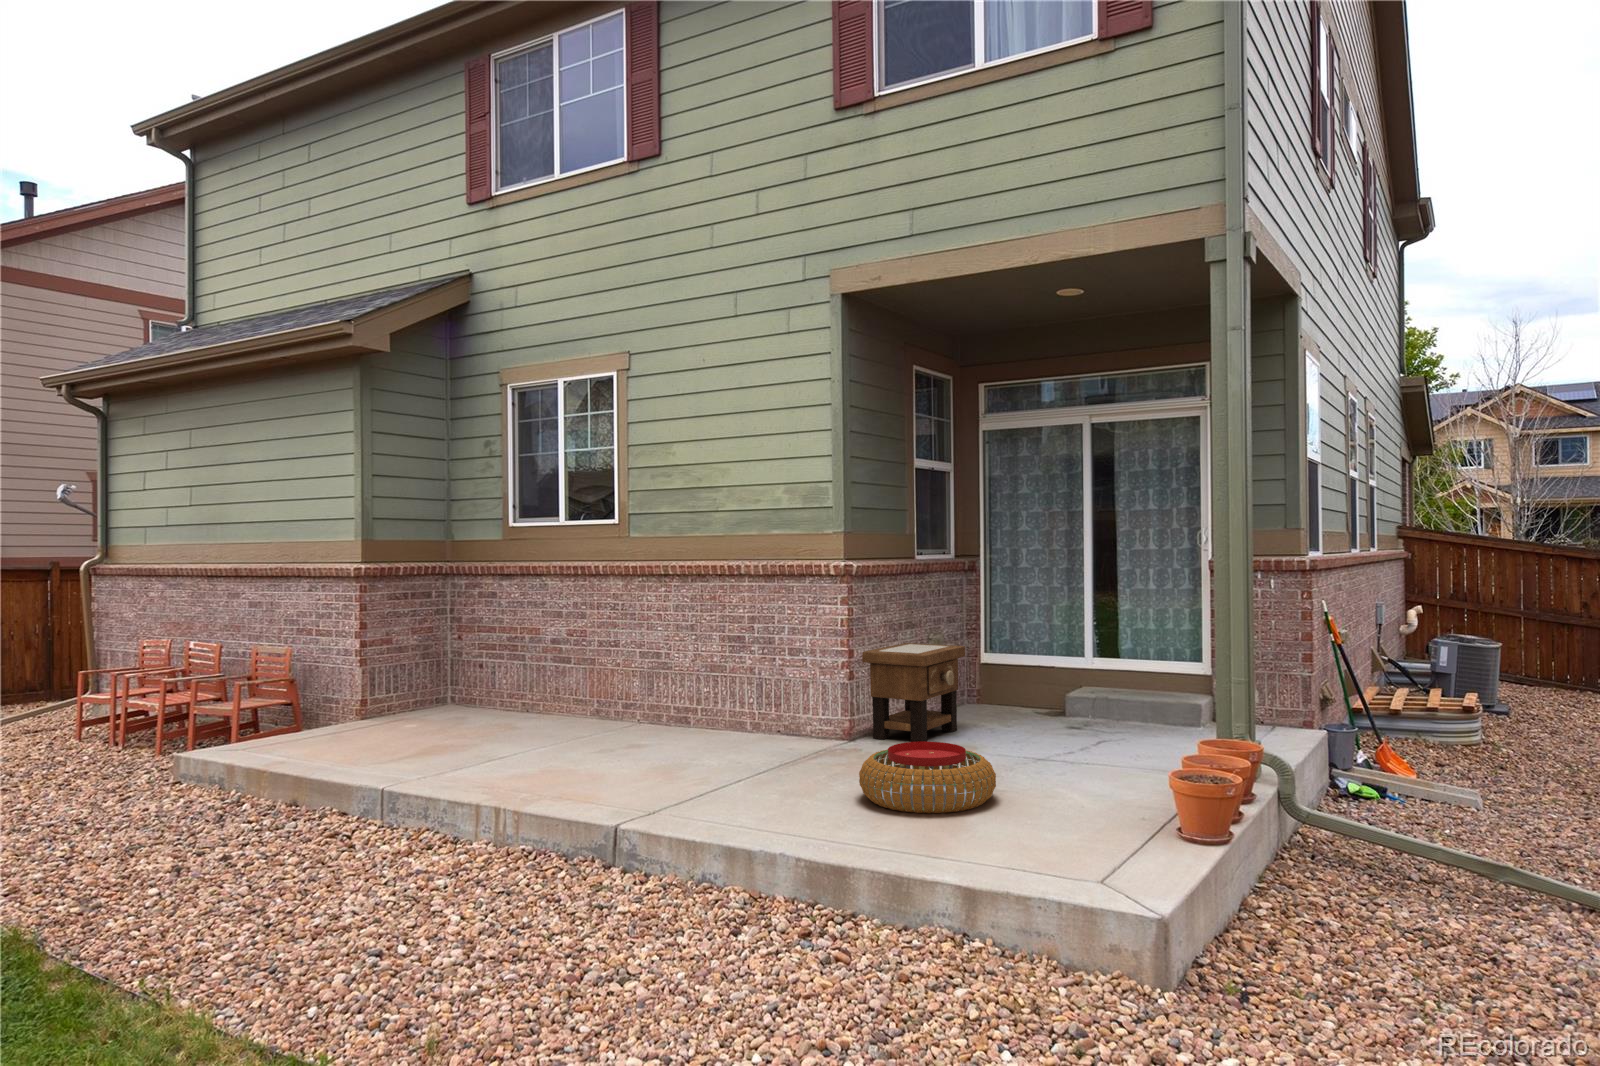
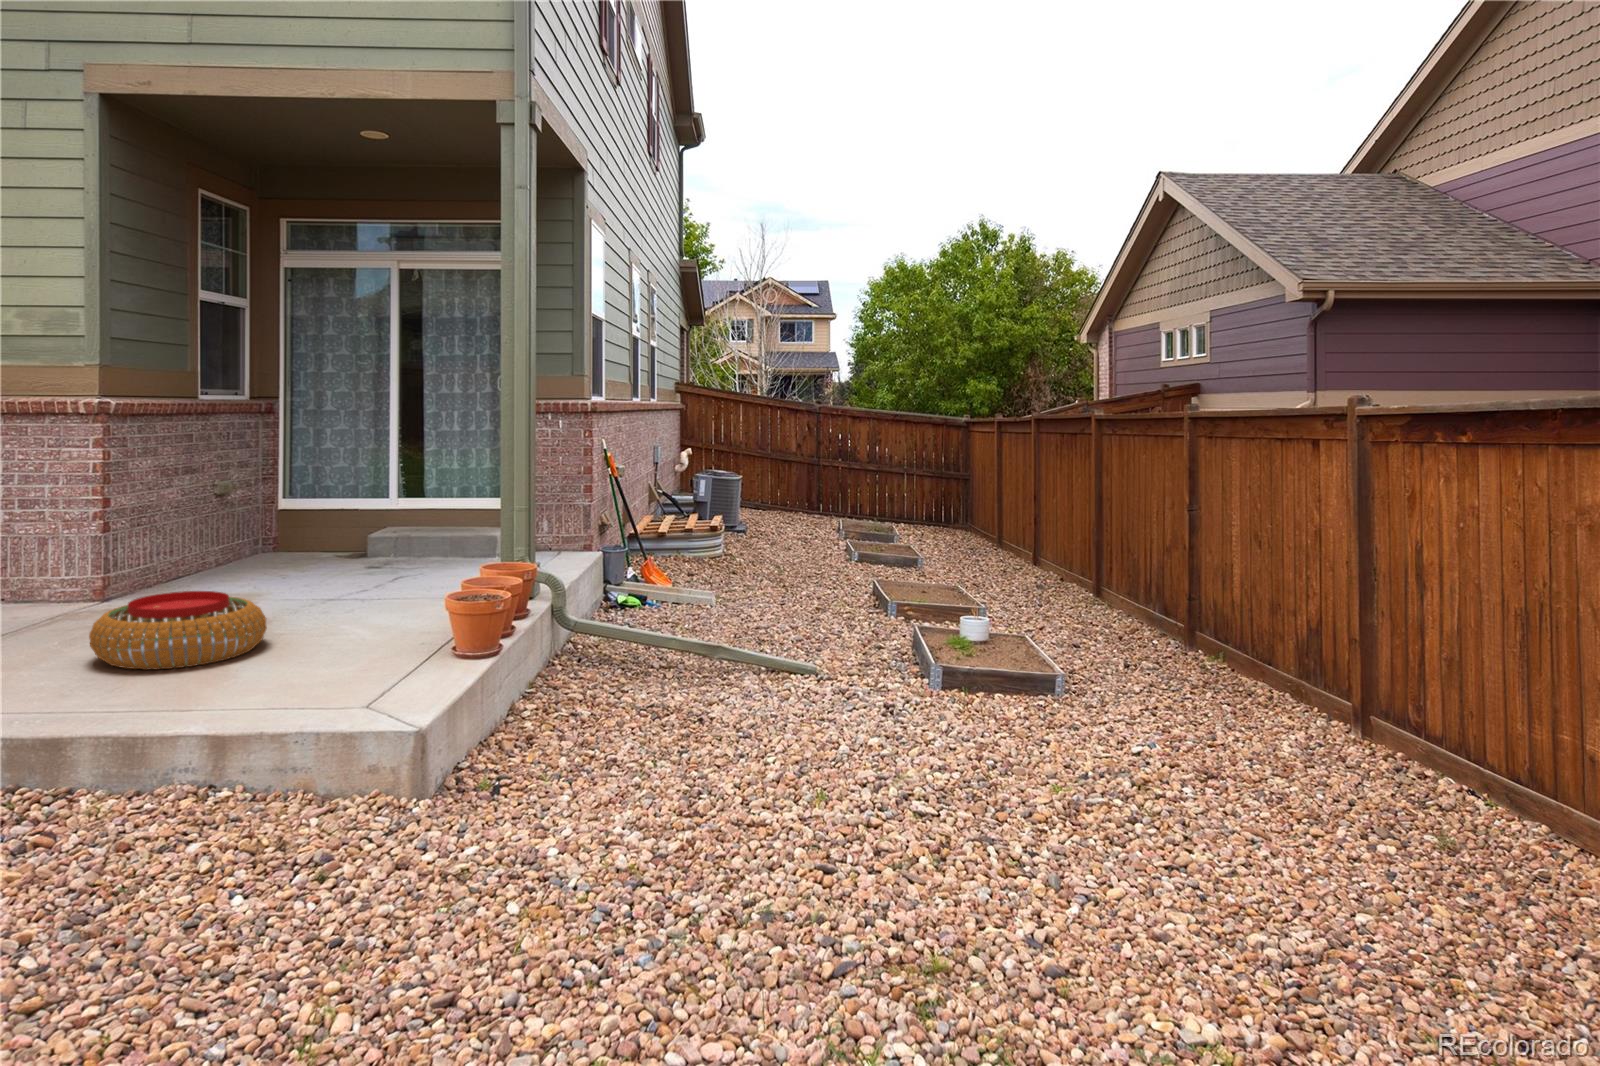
side table: present [862,643,965,742] -> none [108,487,246,596]

